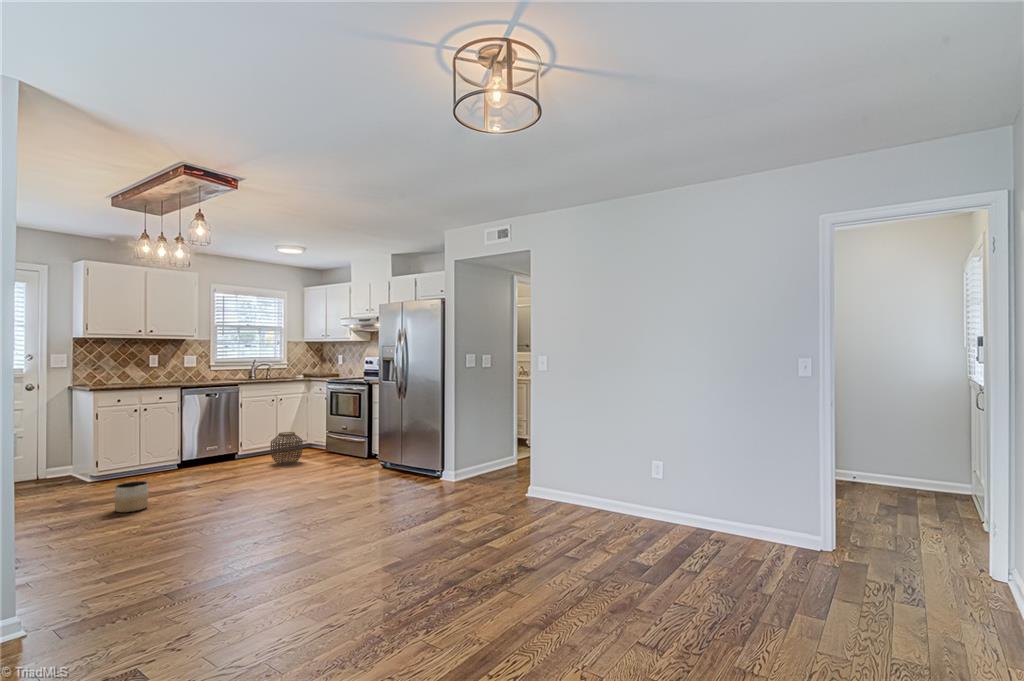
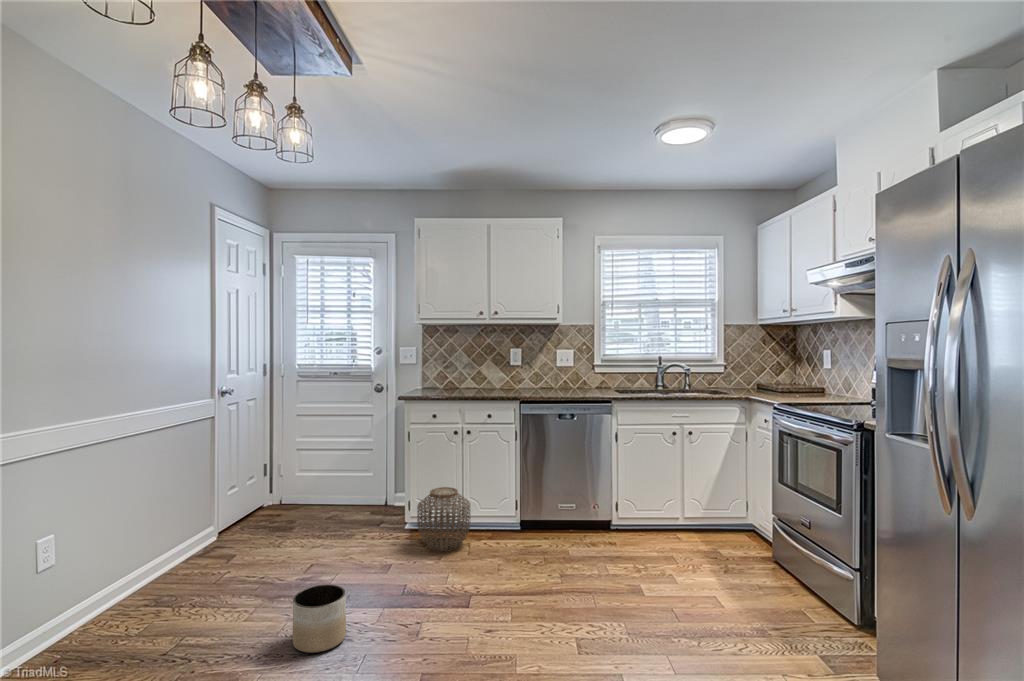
woven basket: present [270,432,303,465] -> present [417,487,470,551]

